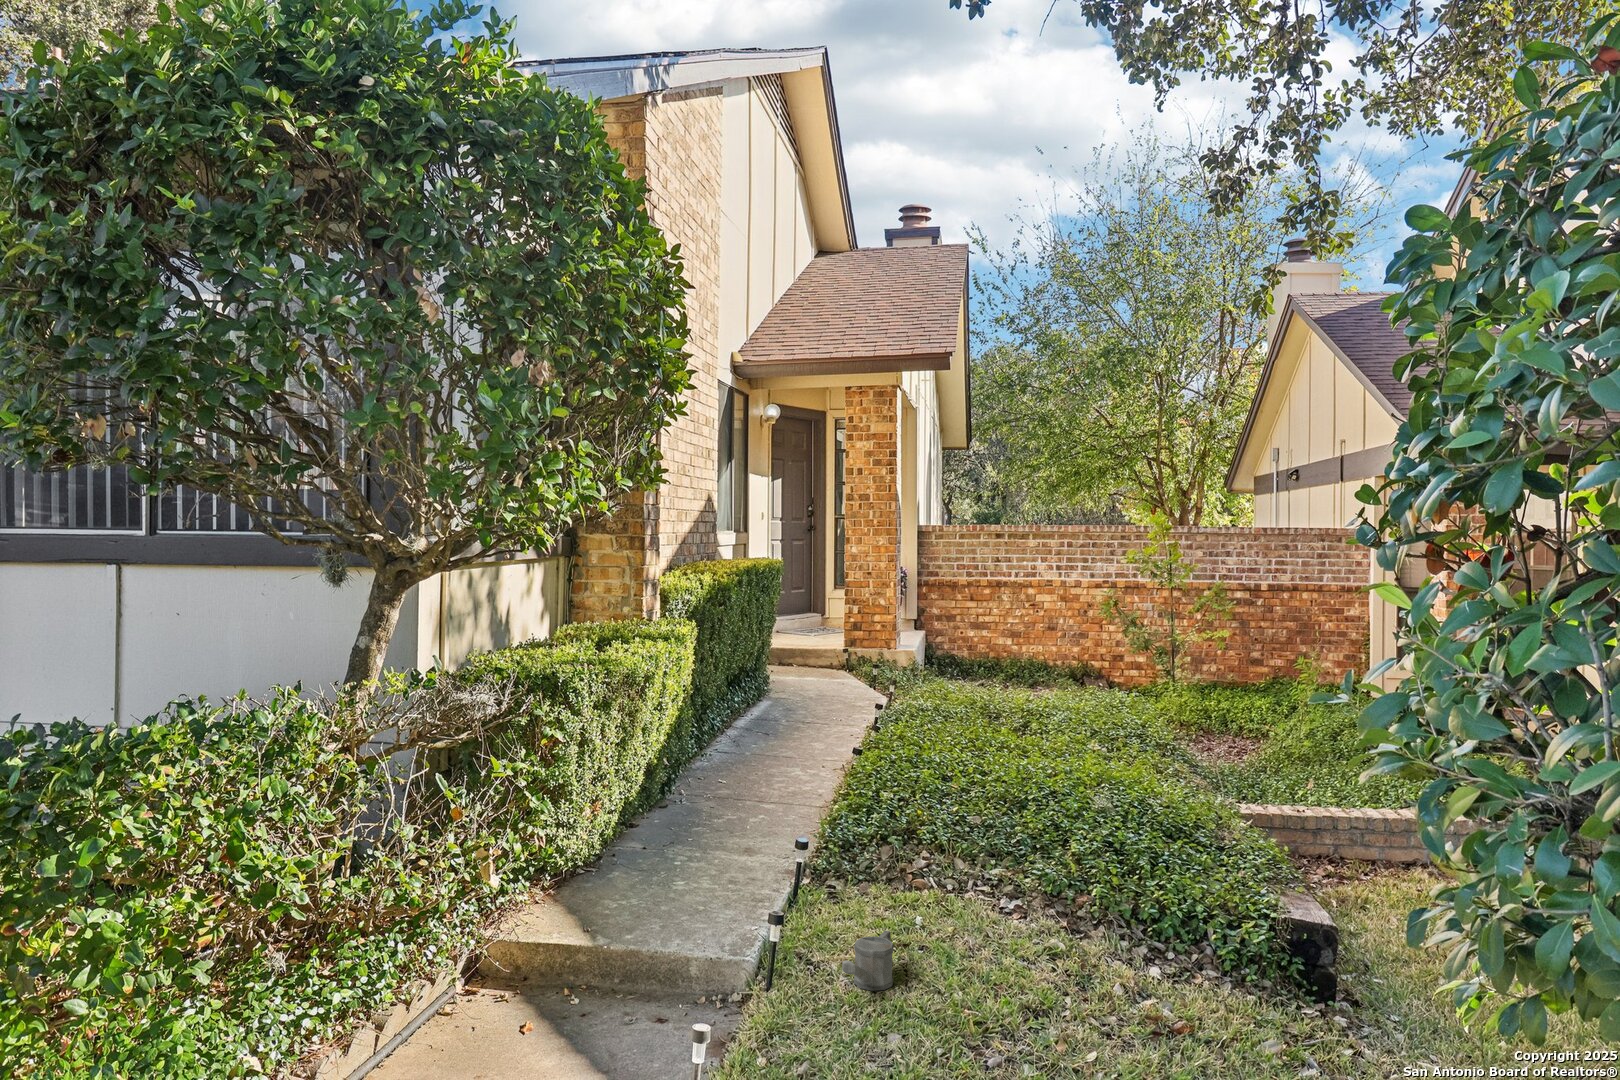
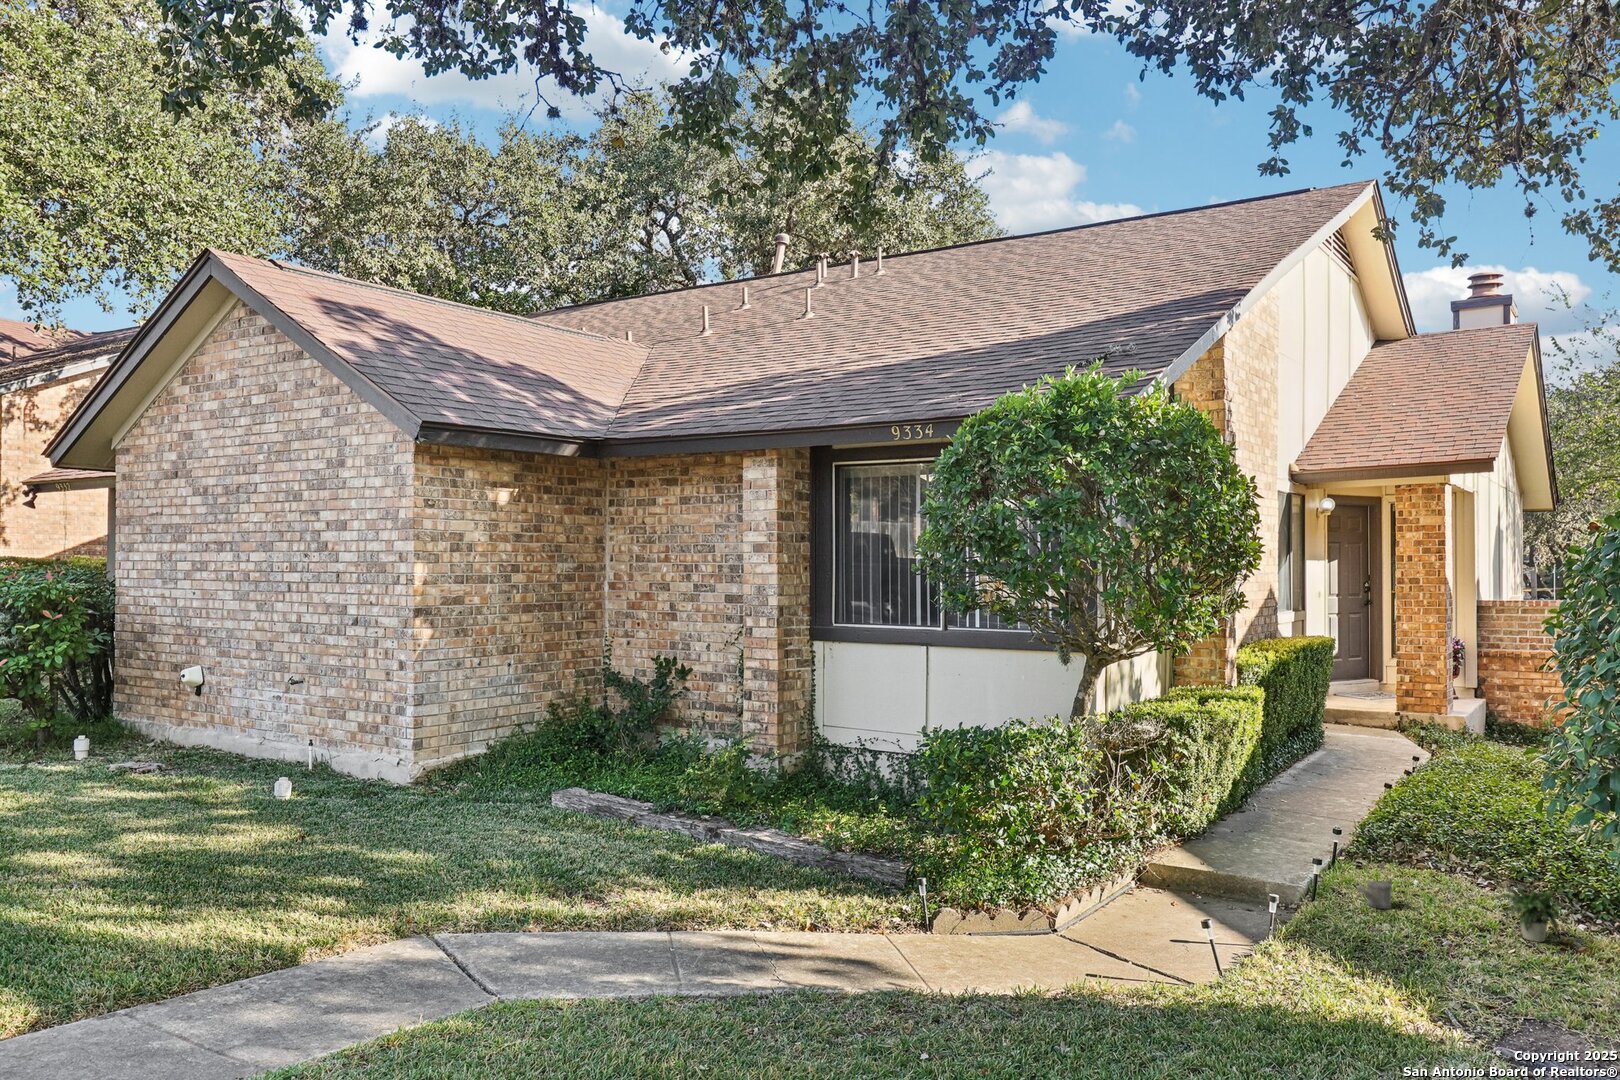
potted plant: none [1032,919,1170,1024] -> present [1499,885,1566,942]

